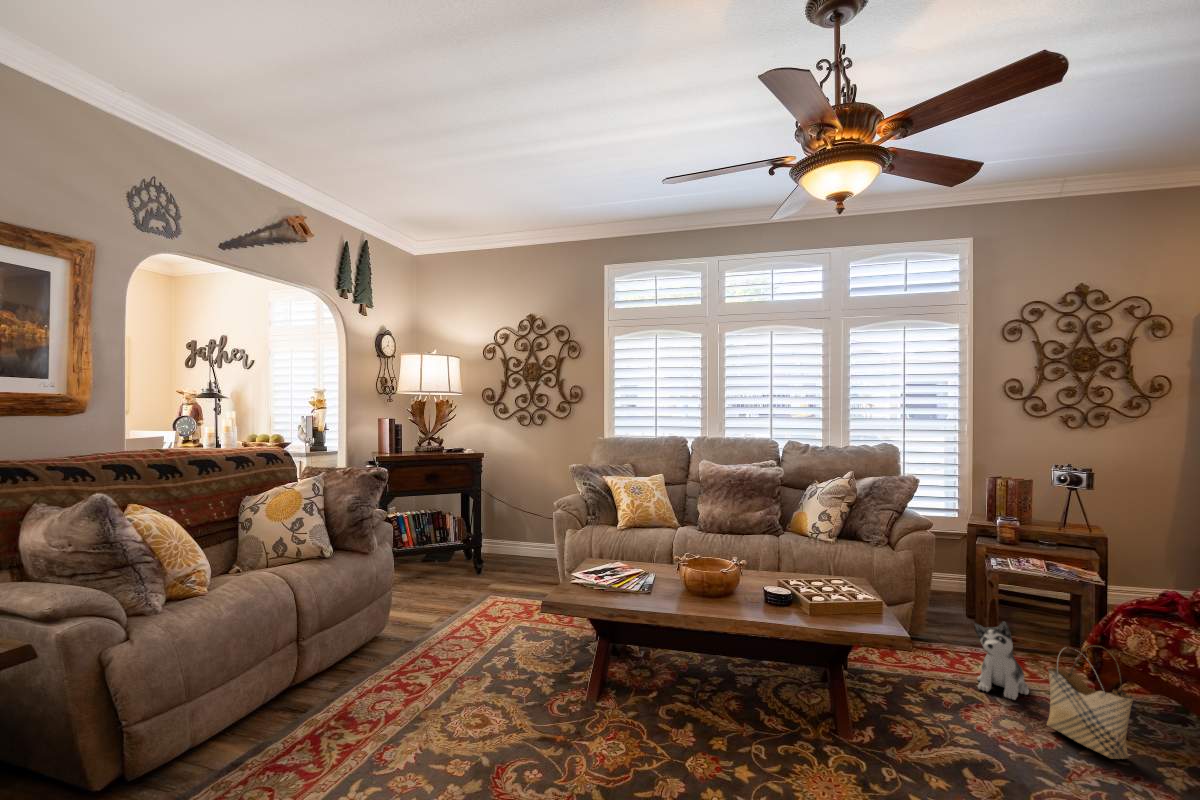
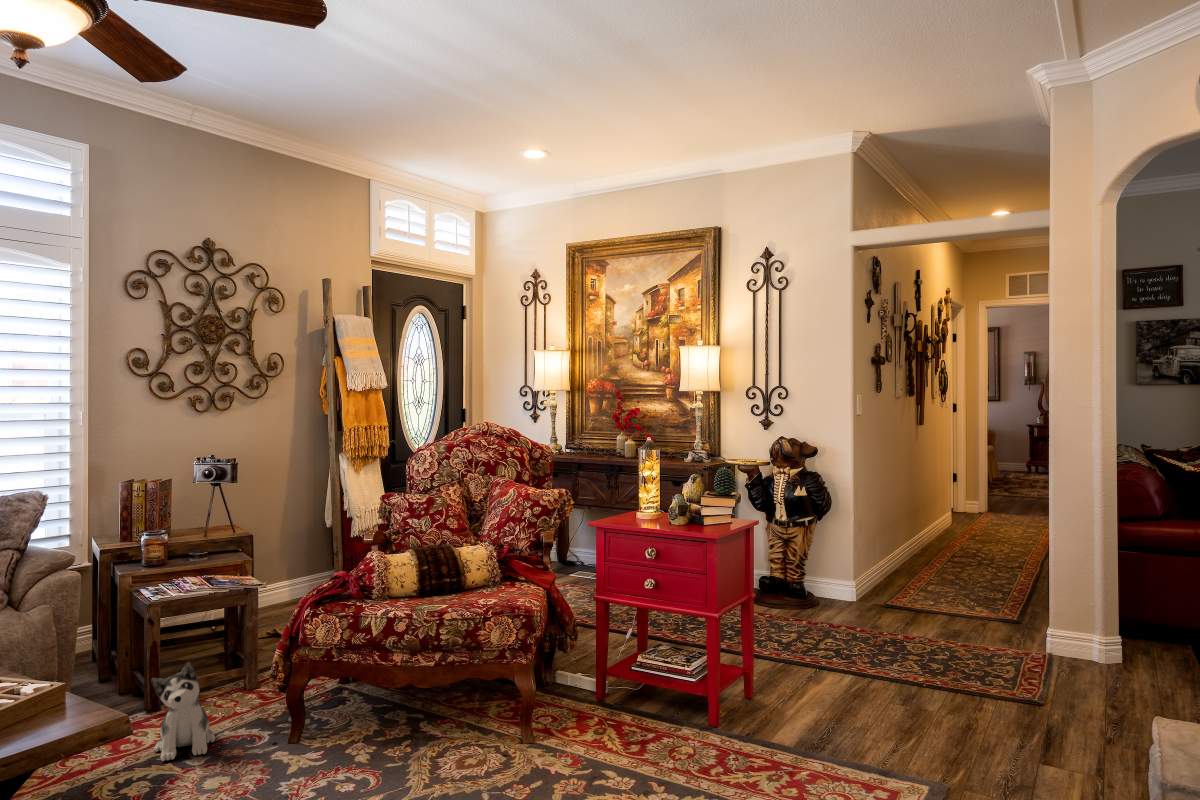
woven basket: present [1047,645,1133,759] -> none [248,650,329,764]

